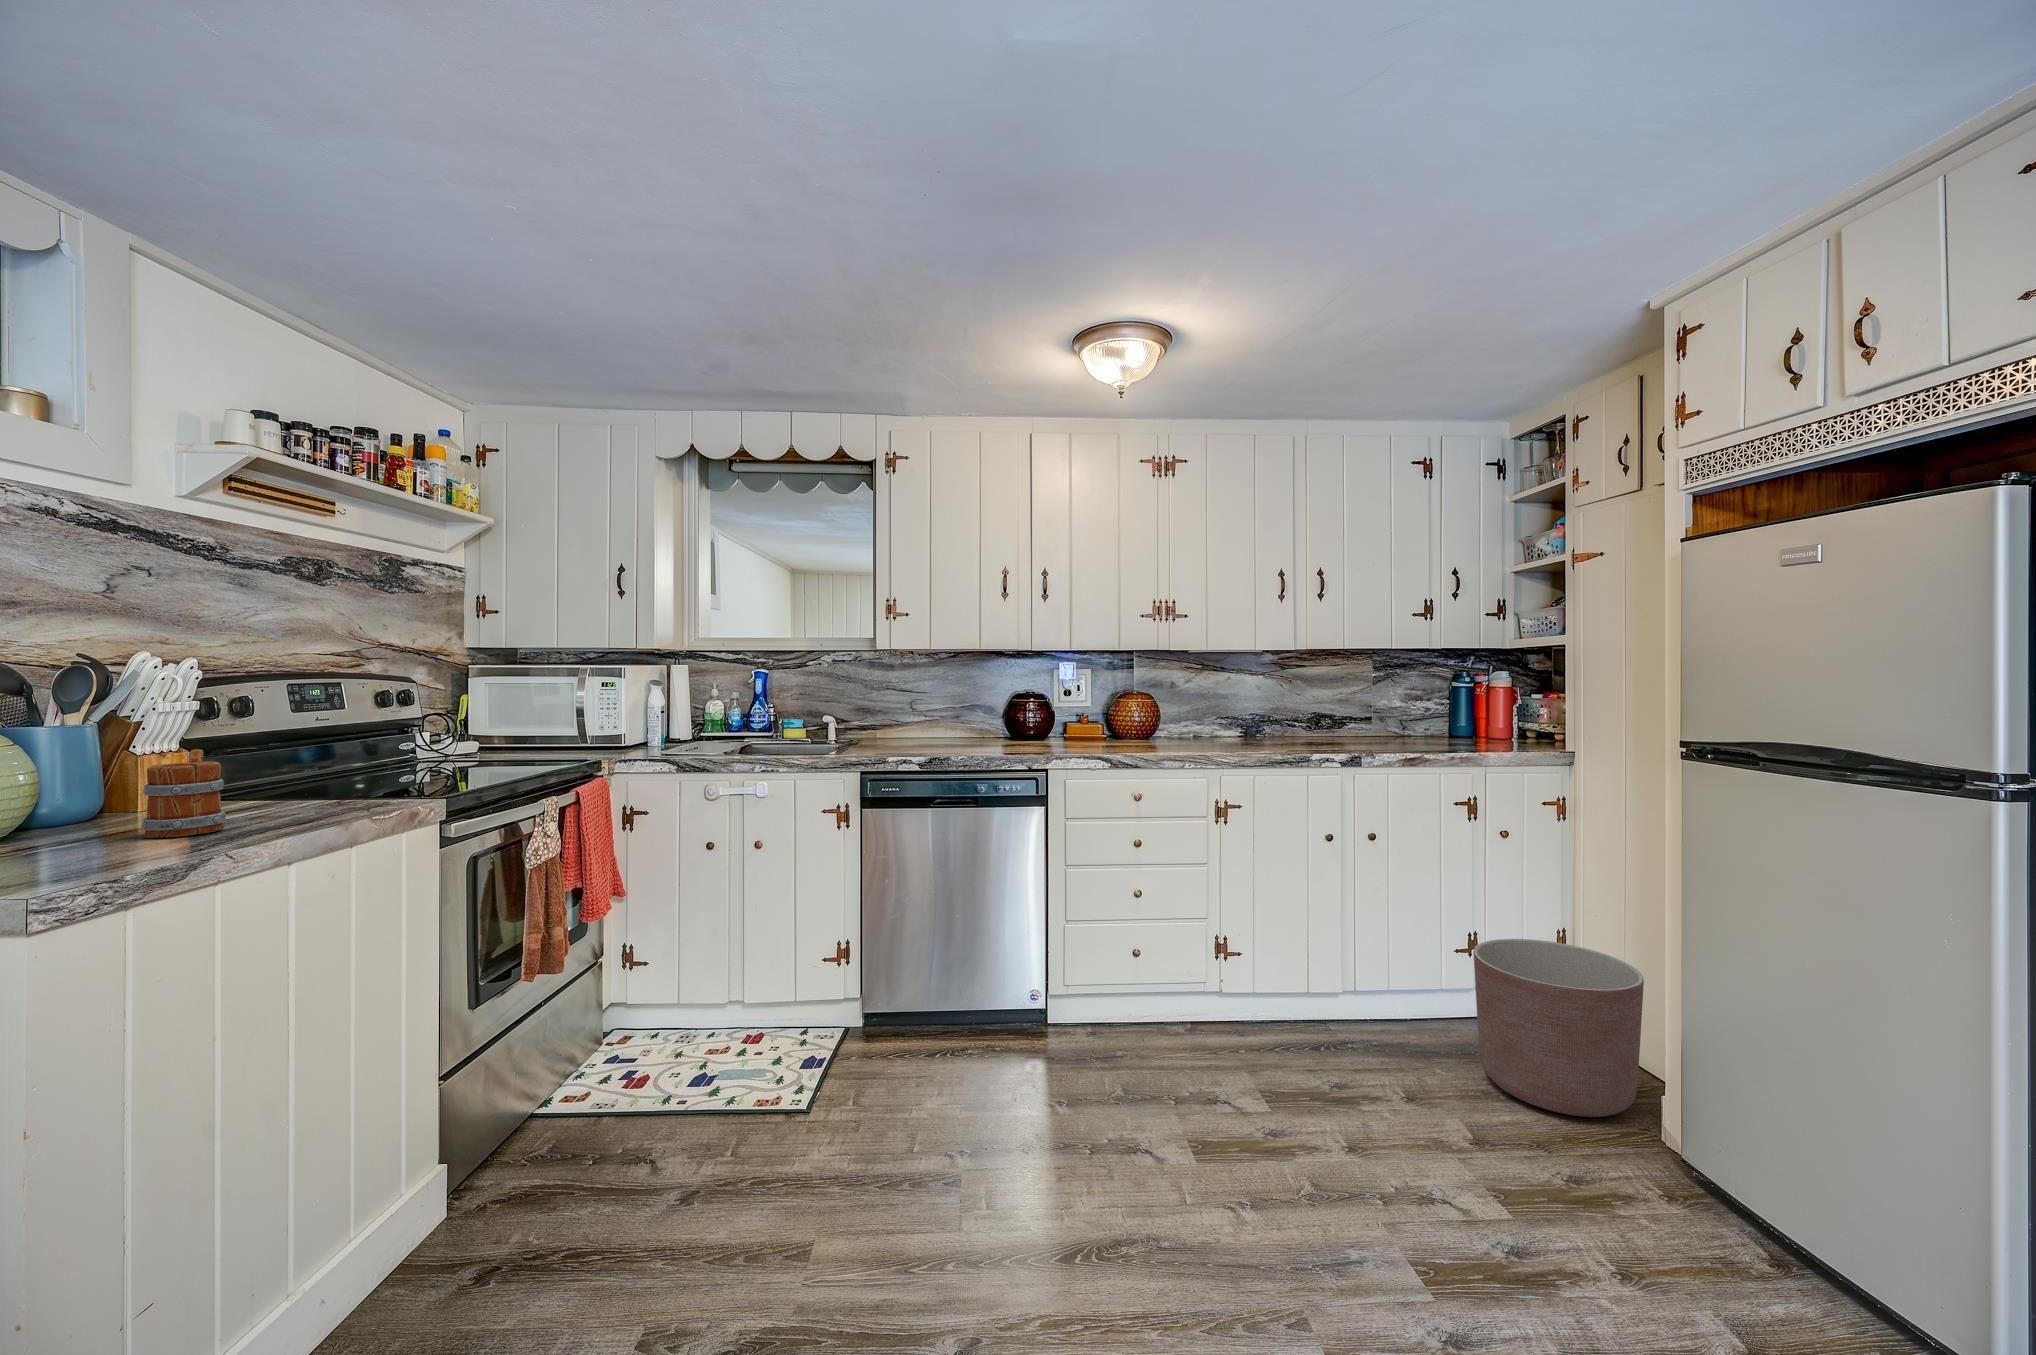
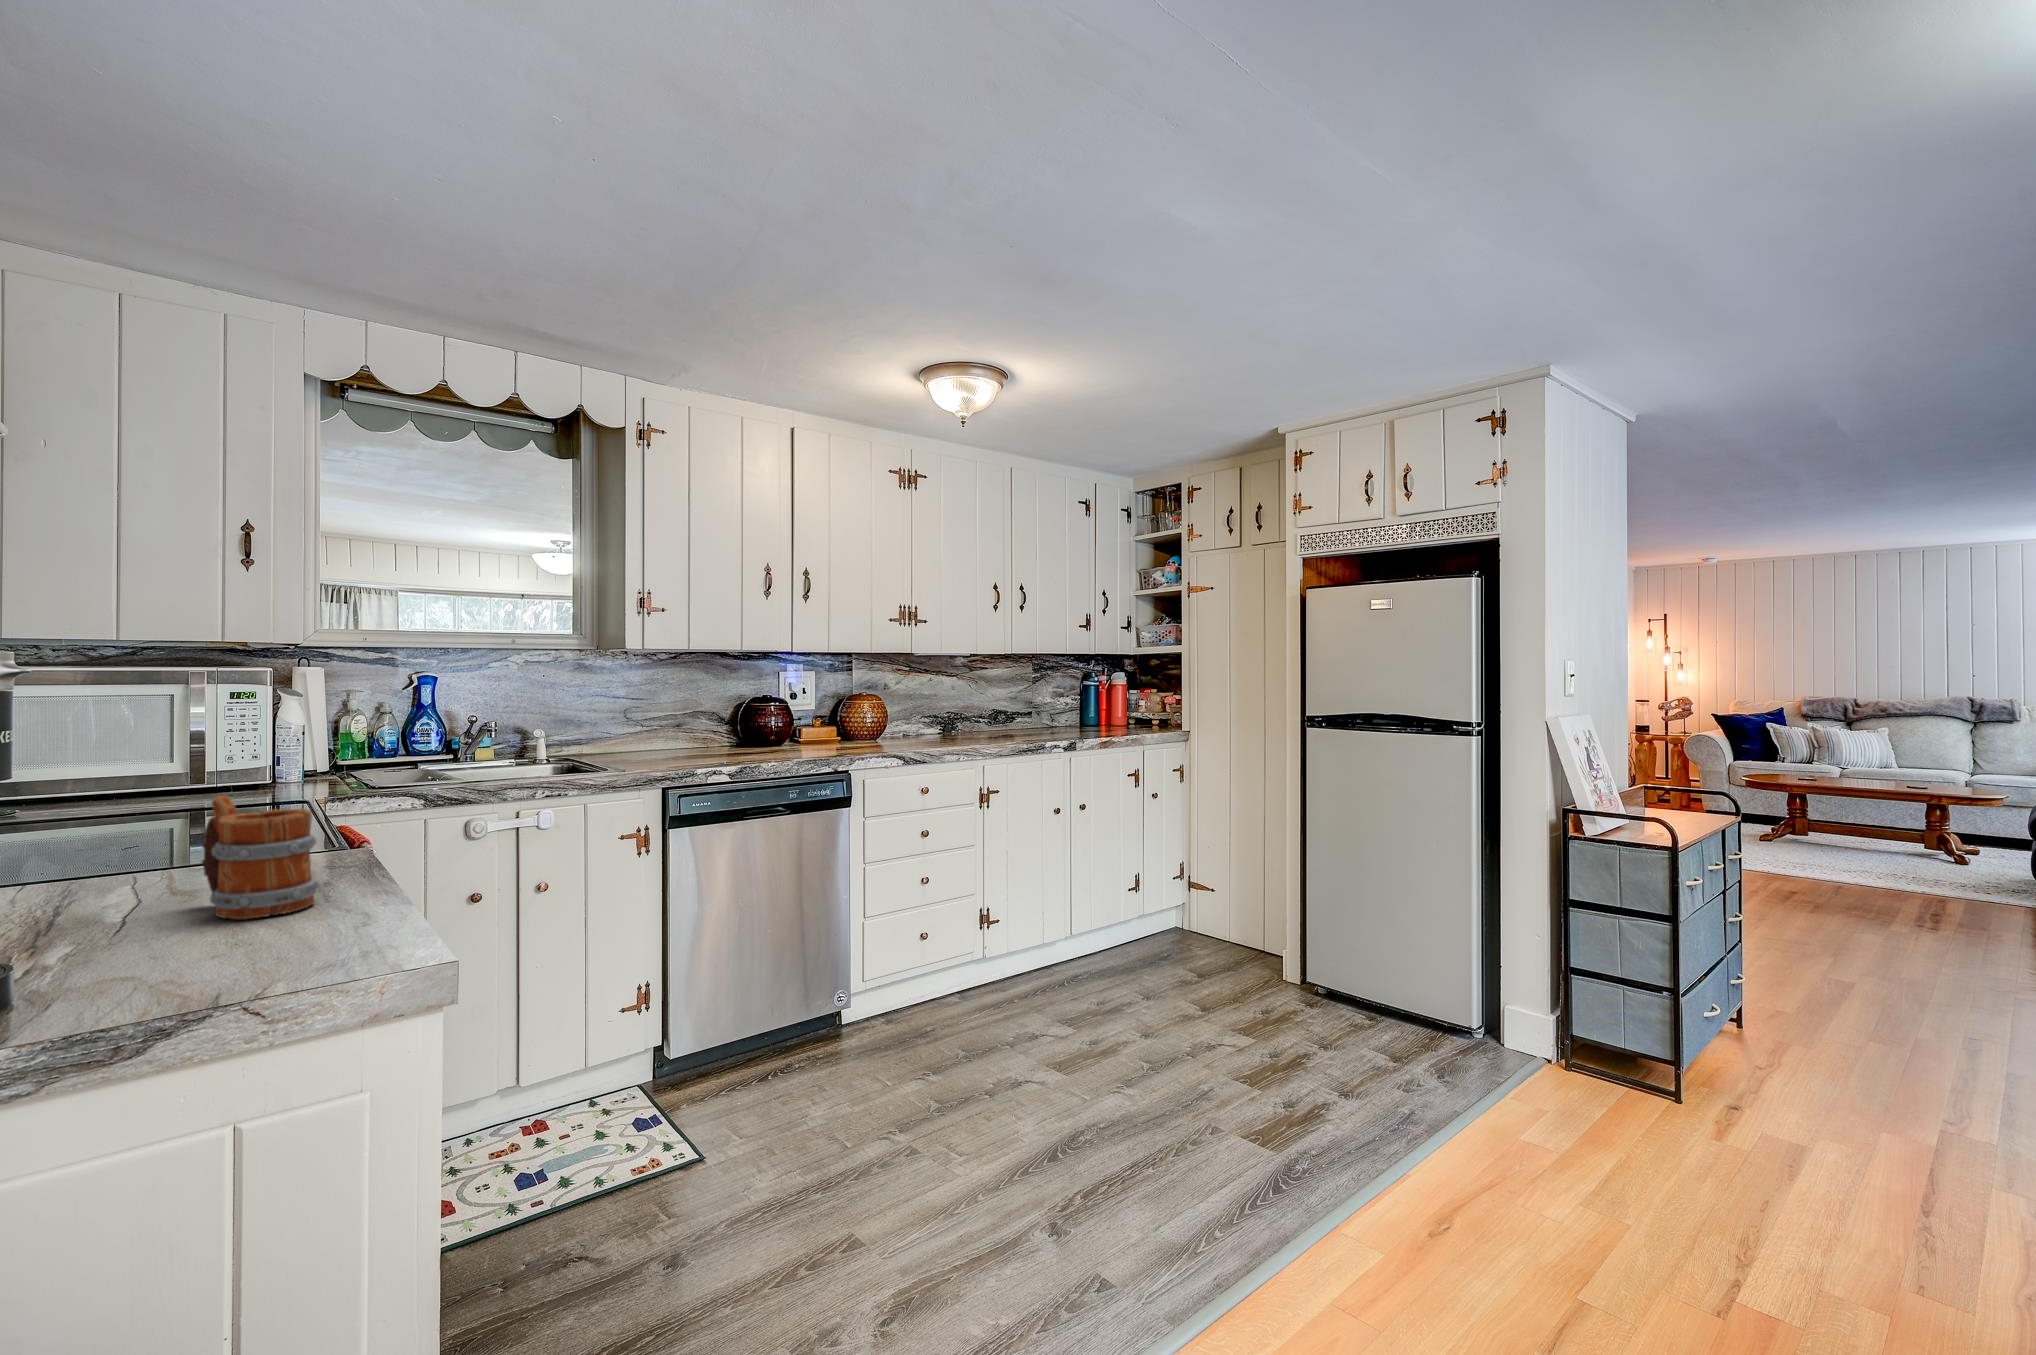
planter: present [1474,939,1644,1117] -> none [1166,869,1268,981]

